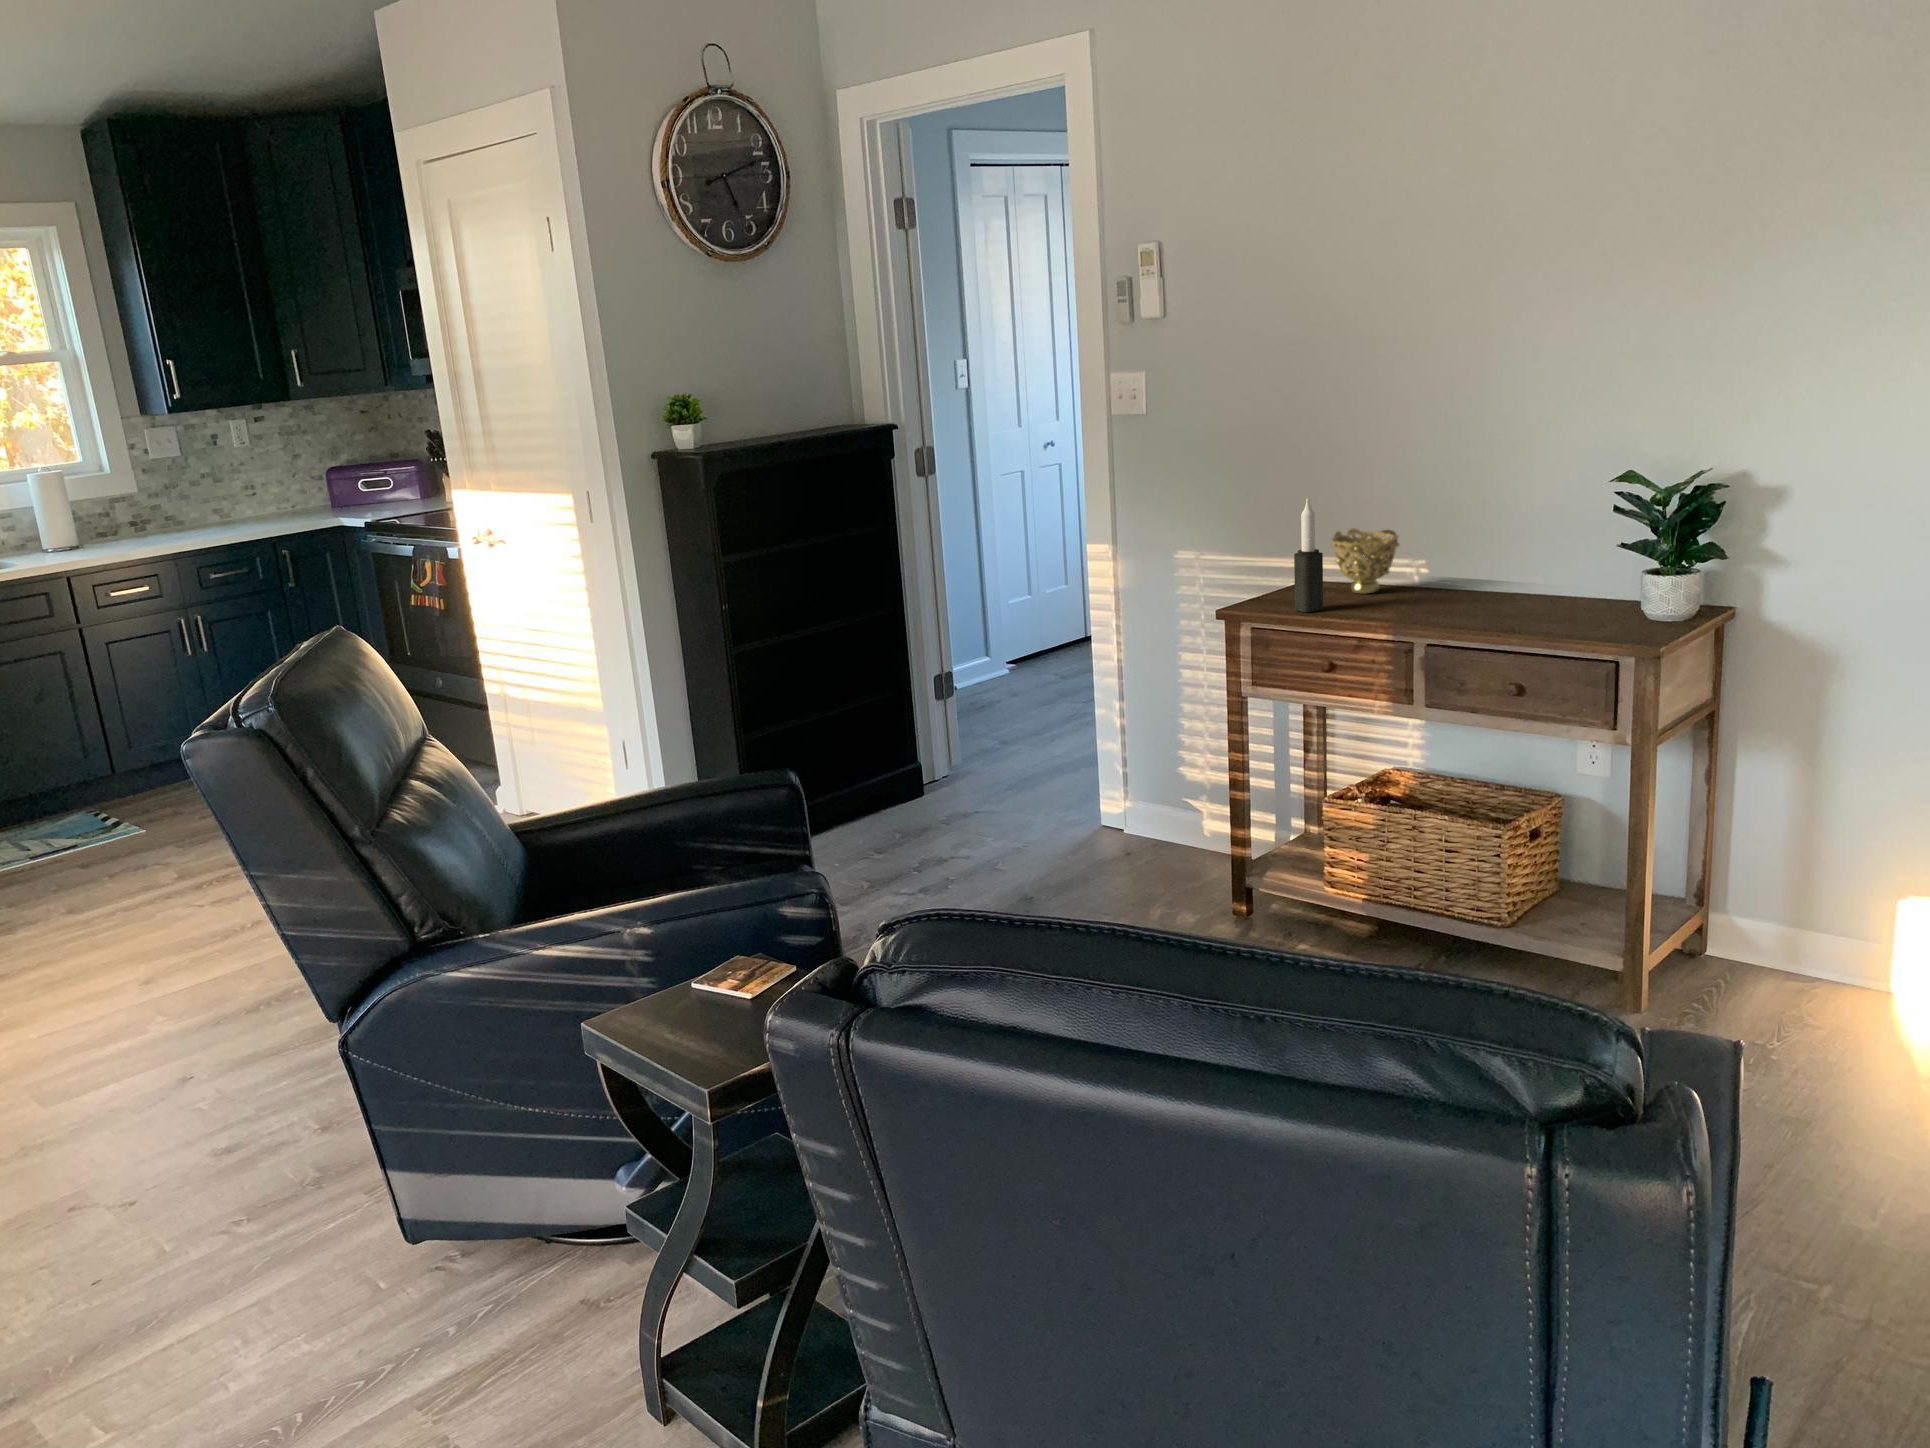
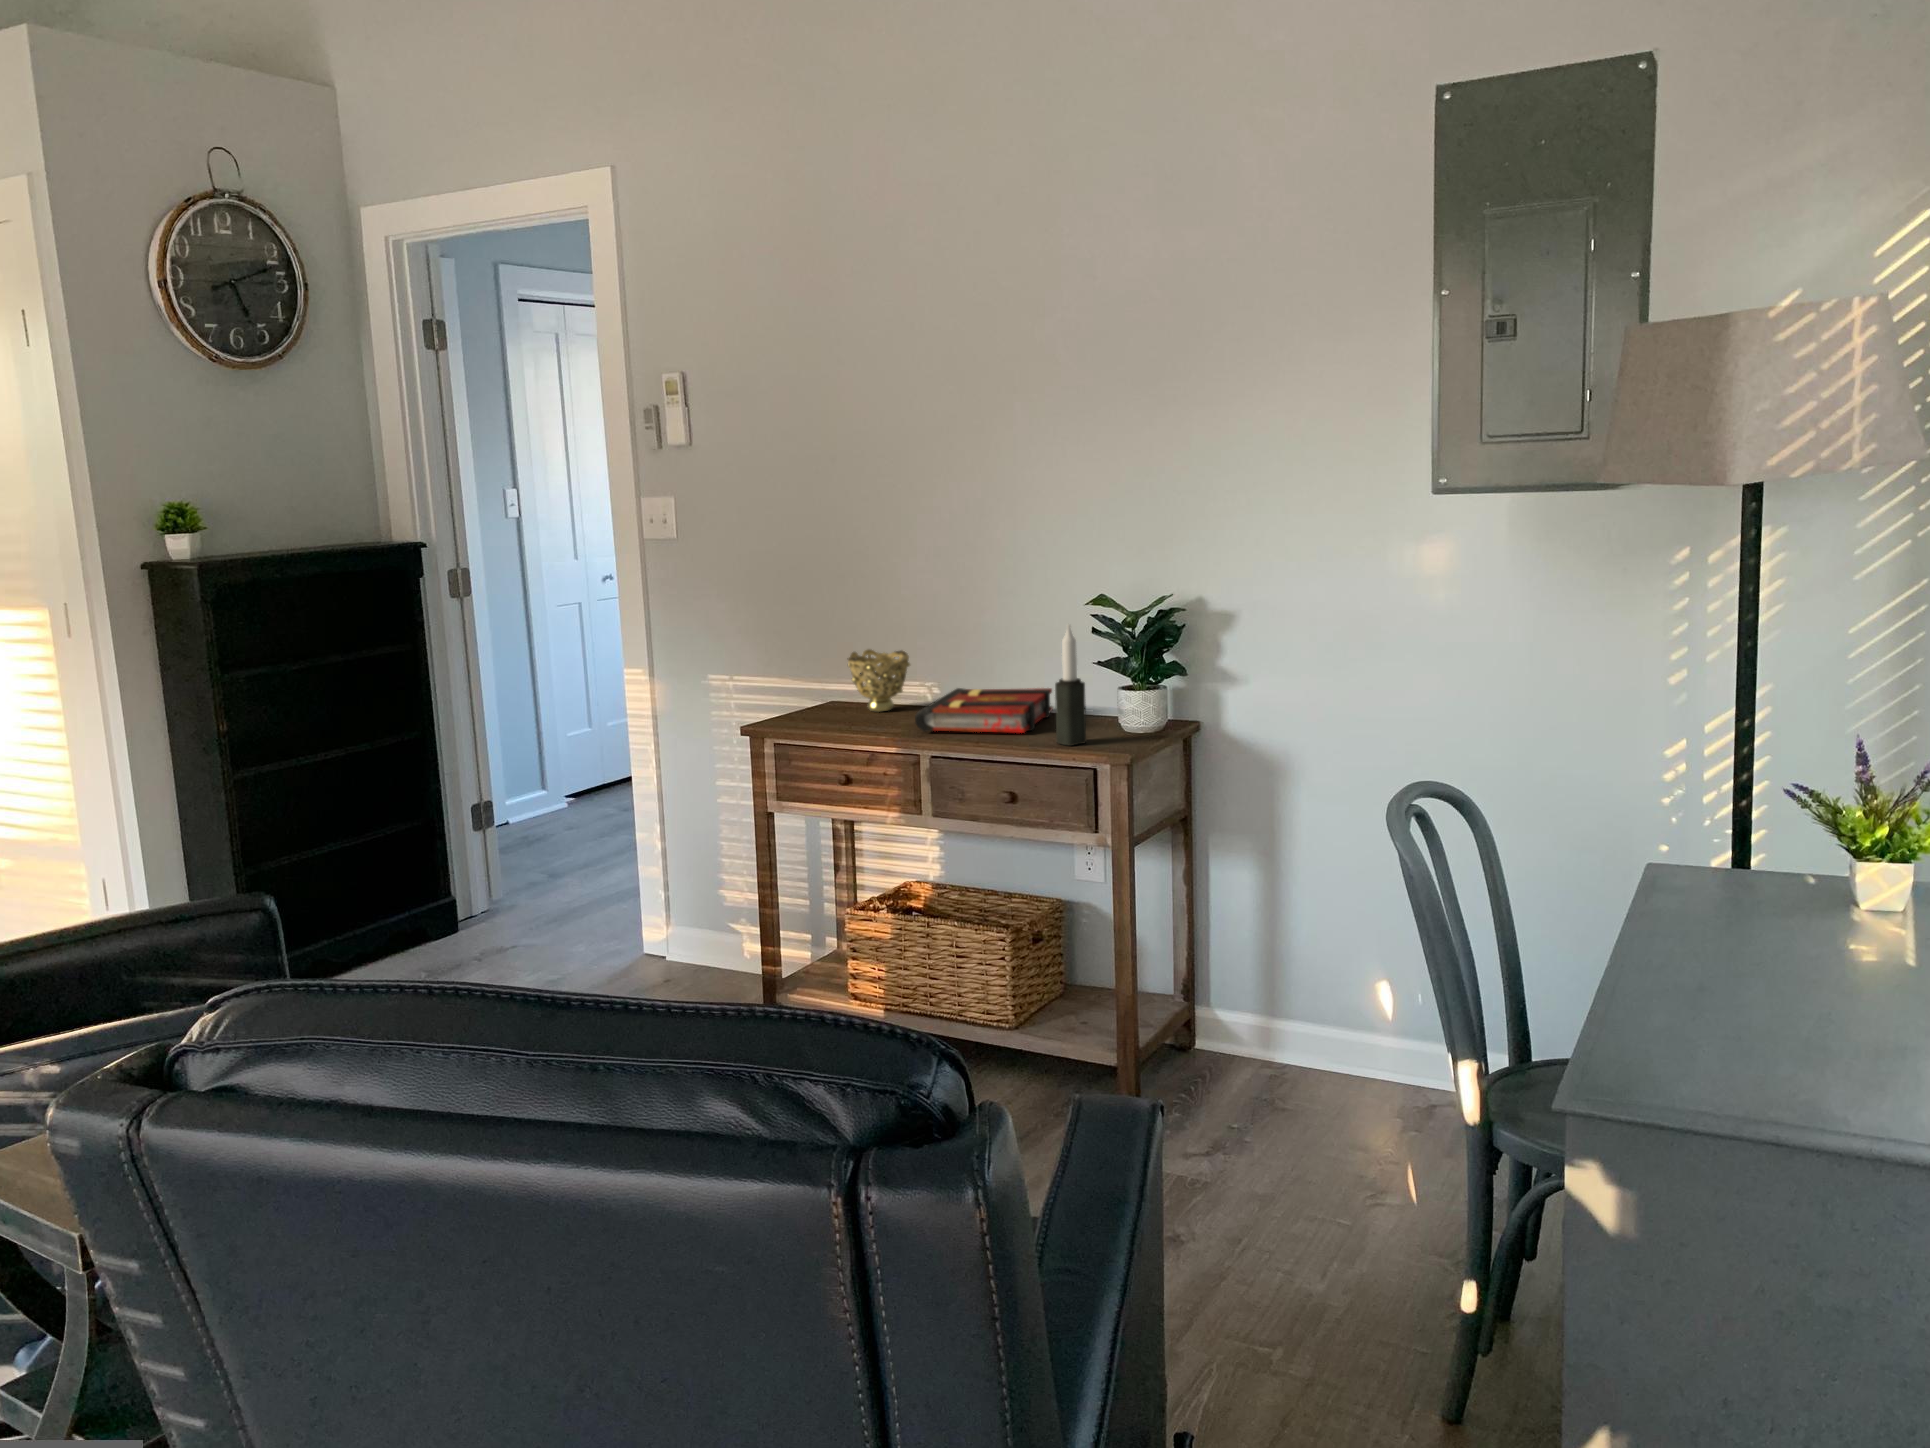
candle: present [1294,498,1323,612] -> present [1055,624,1086,745]
book: none [1411,569,1560,620] -> present [915,688,1053,733]

